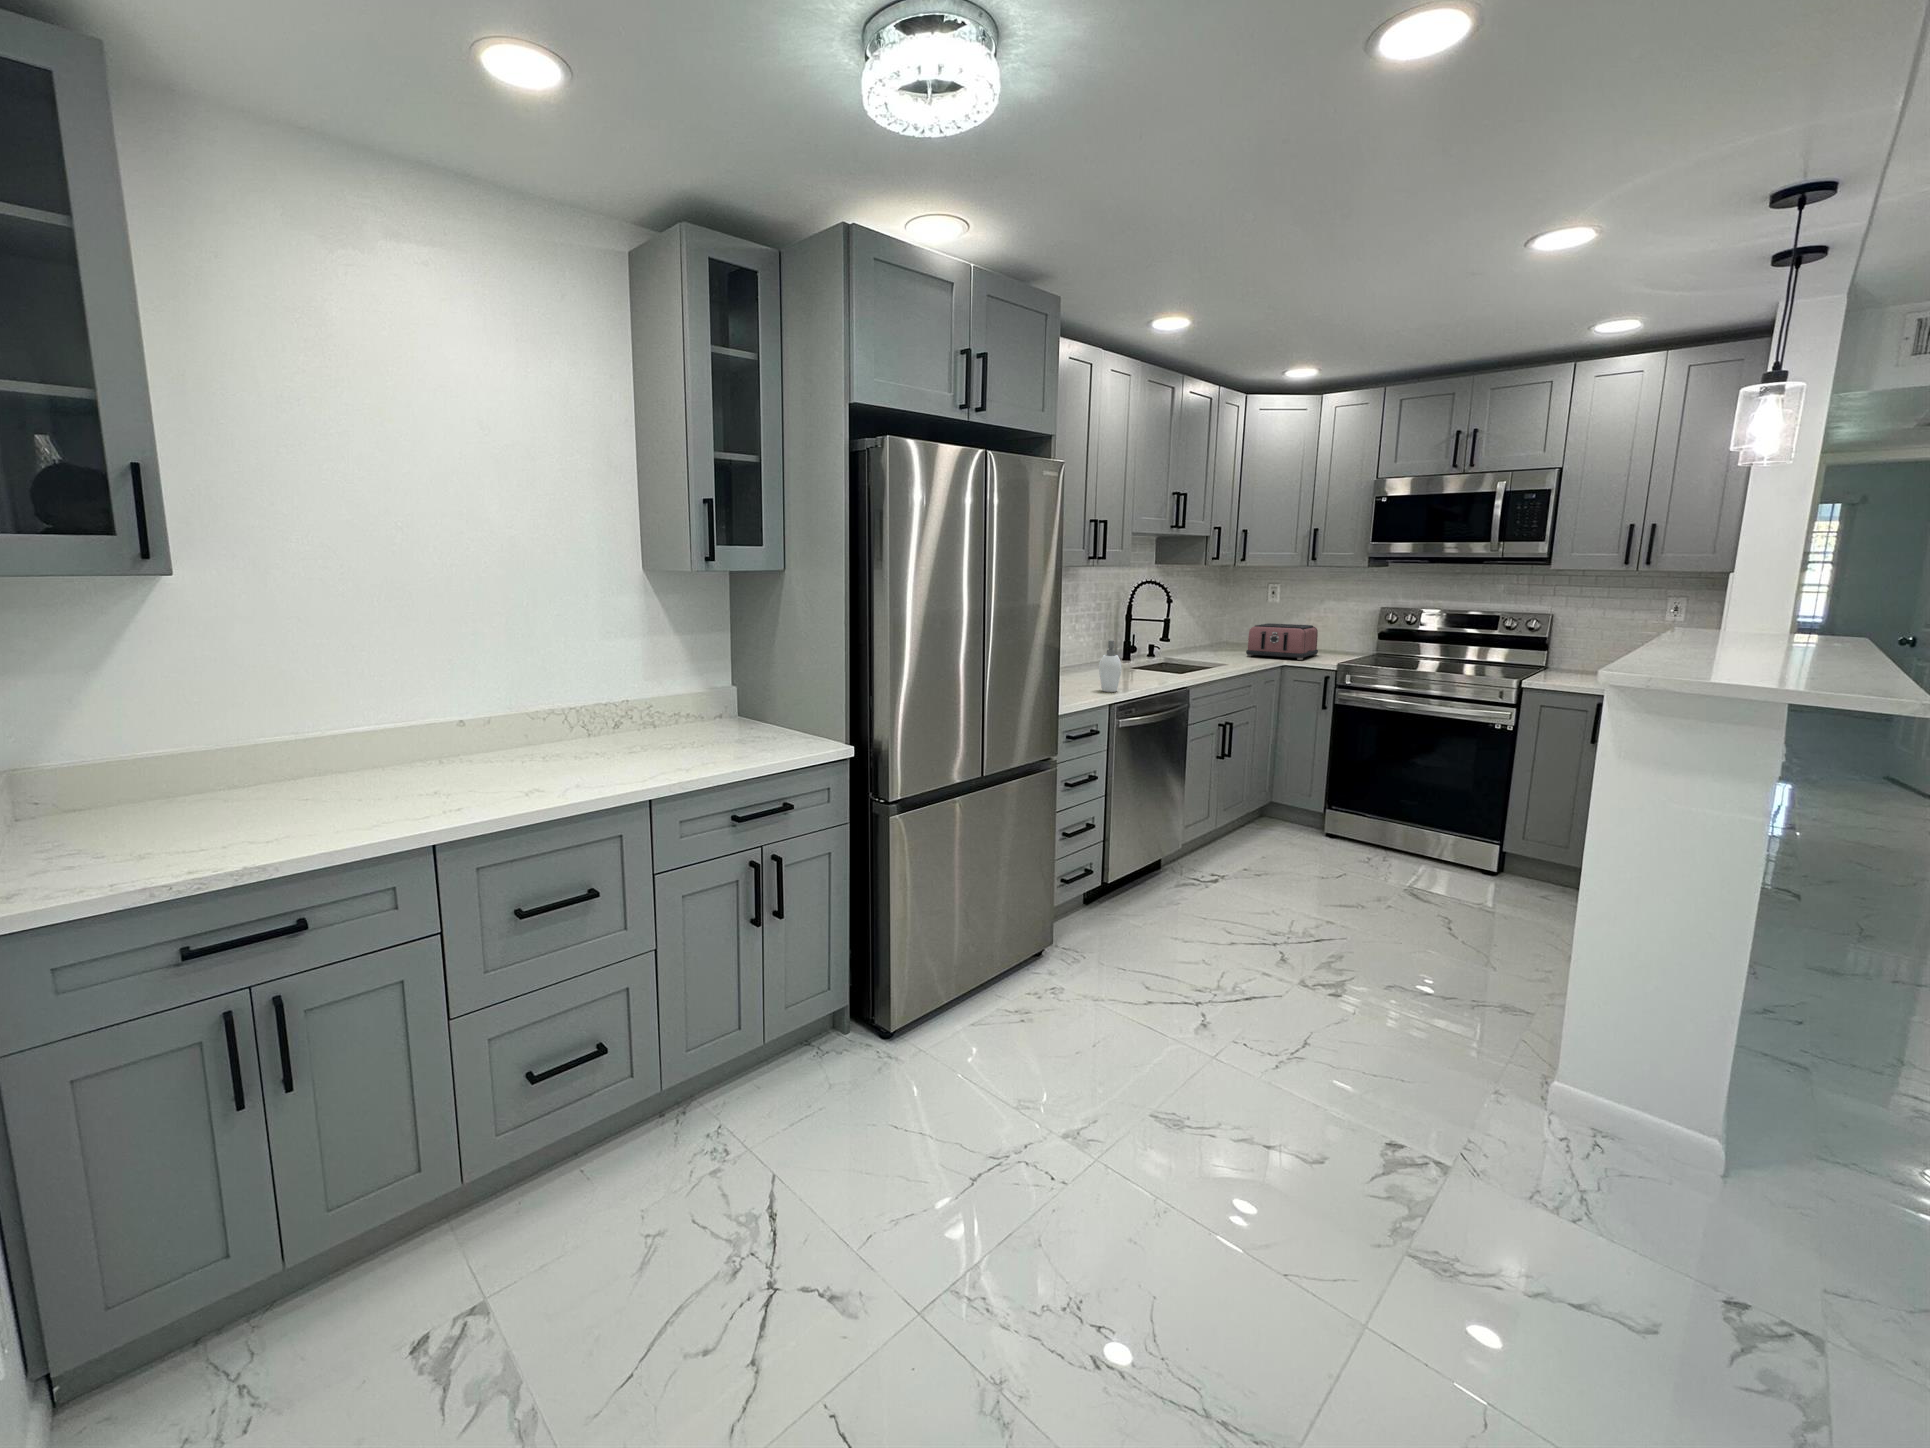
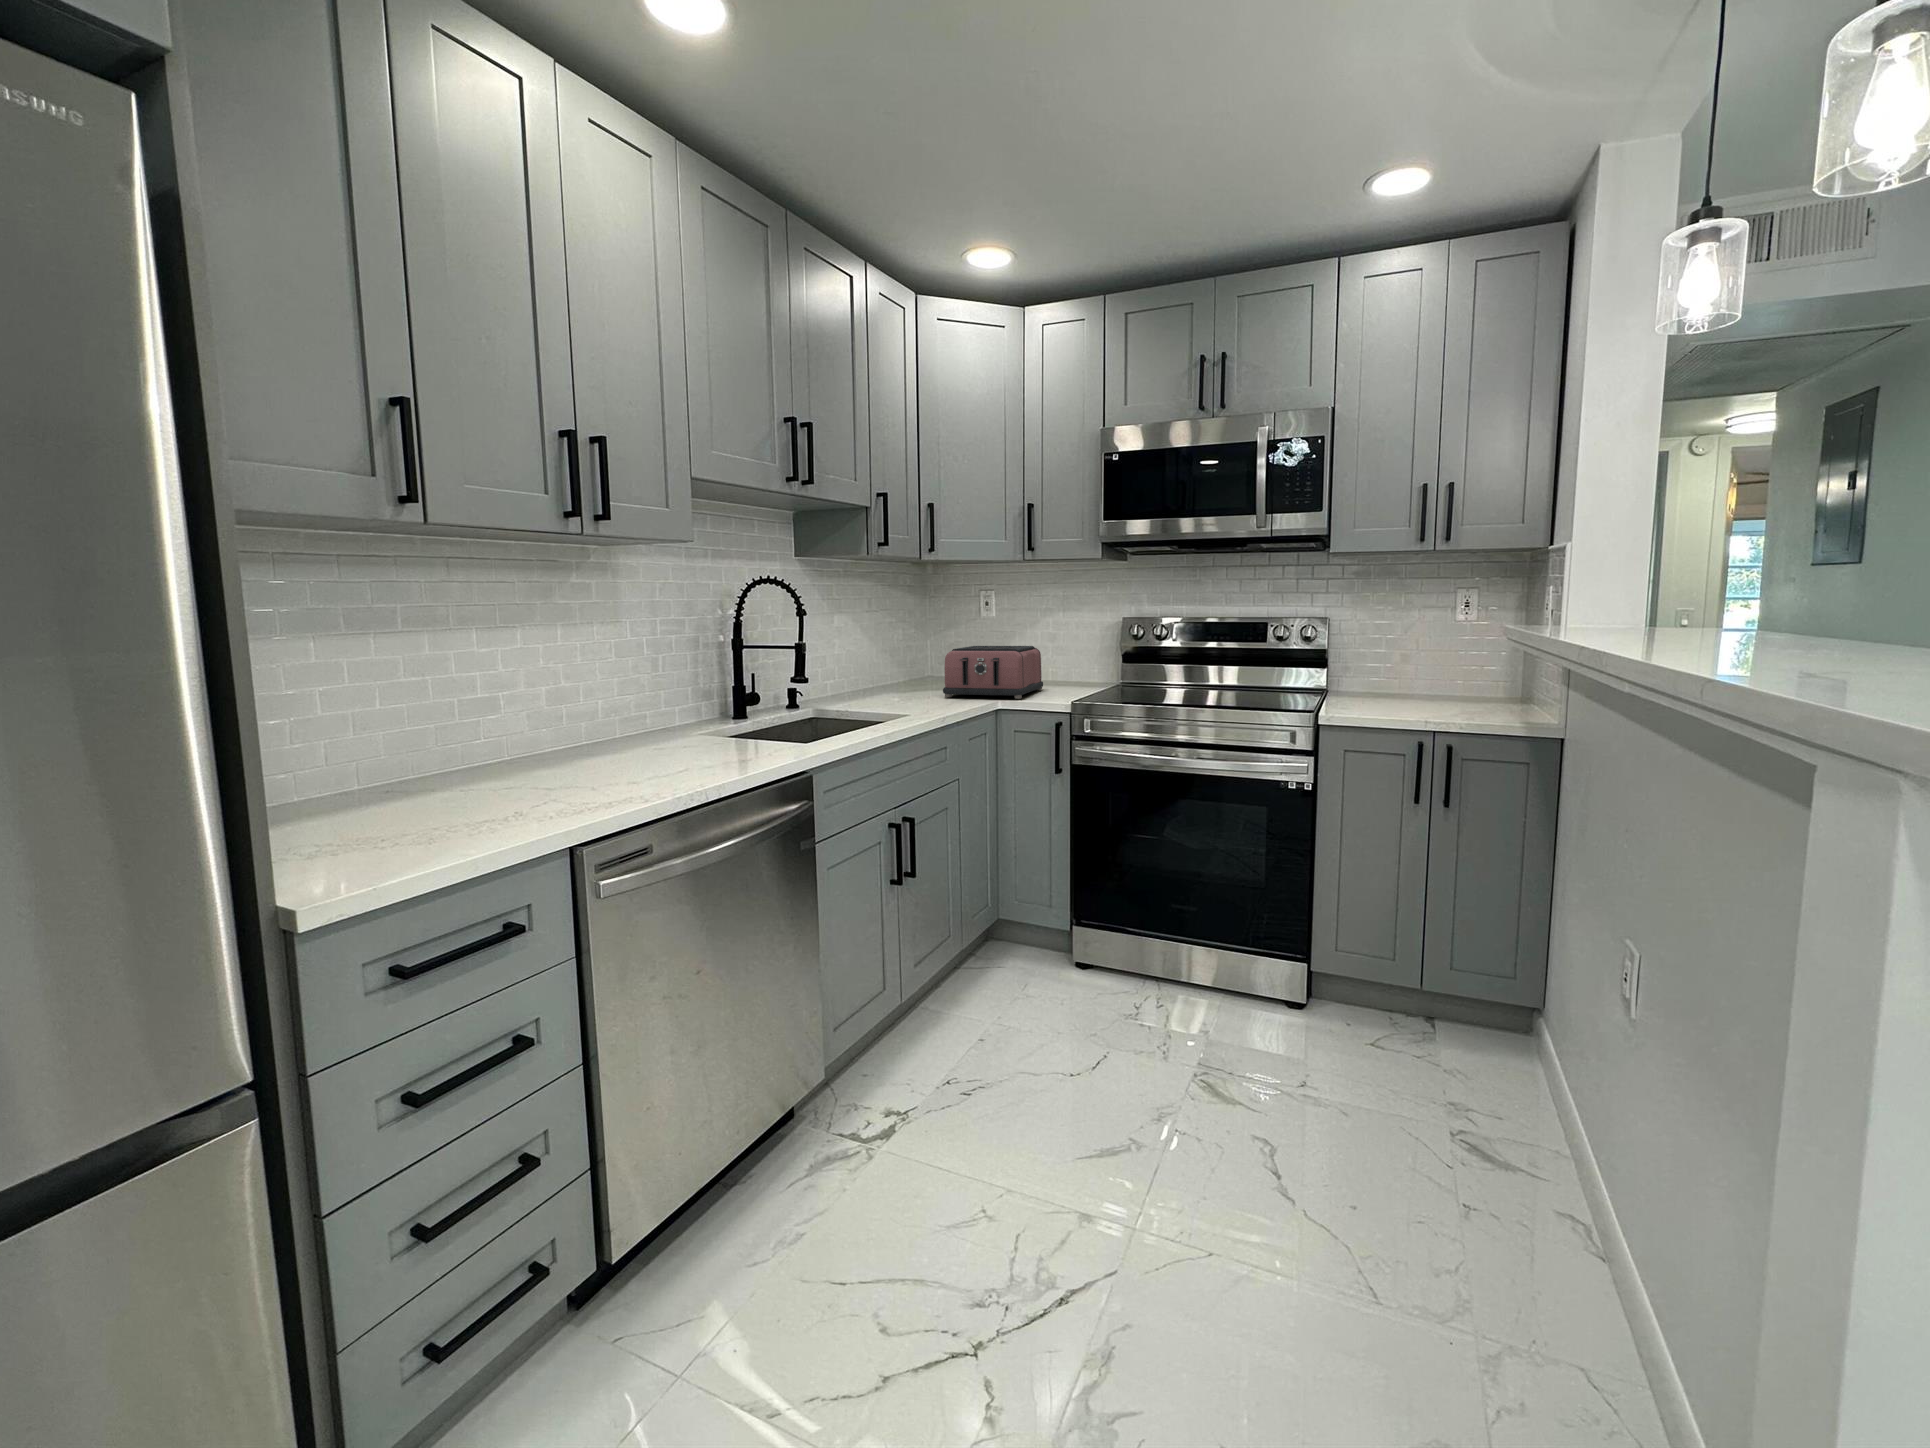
soap dispenser: present [1099,640,1122,692] -> none [598,687,651,800]

